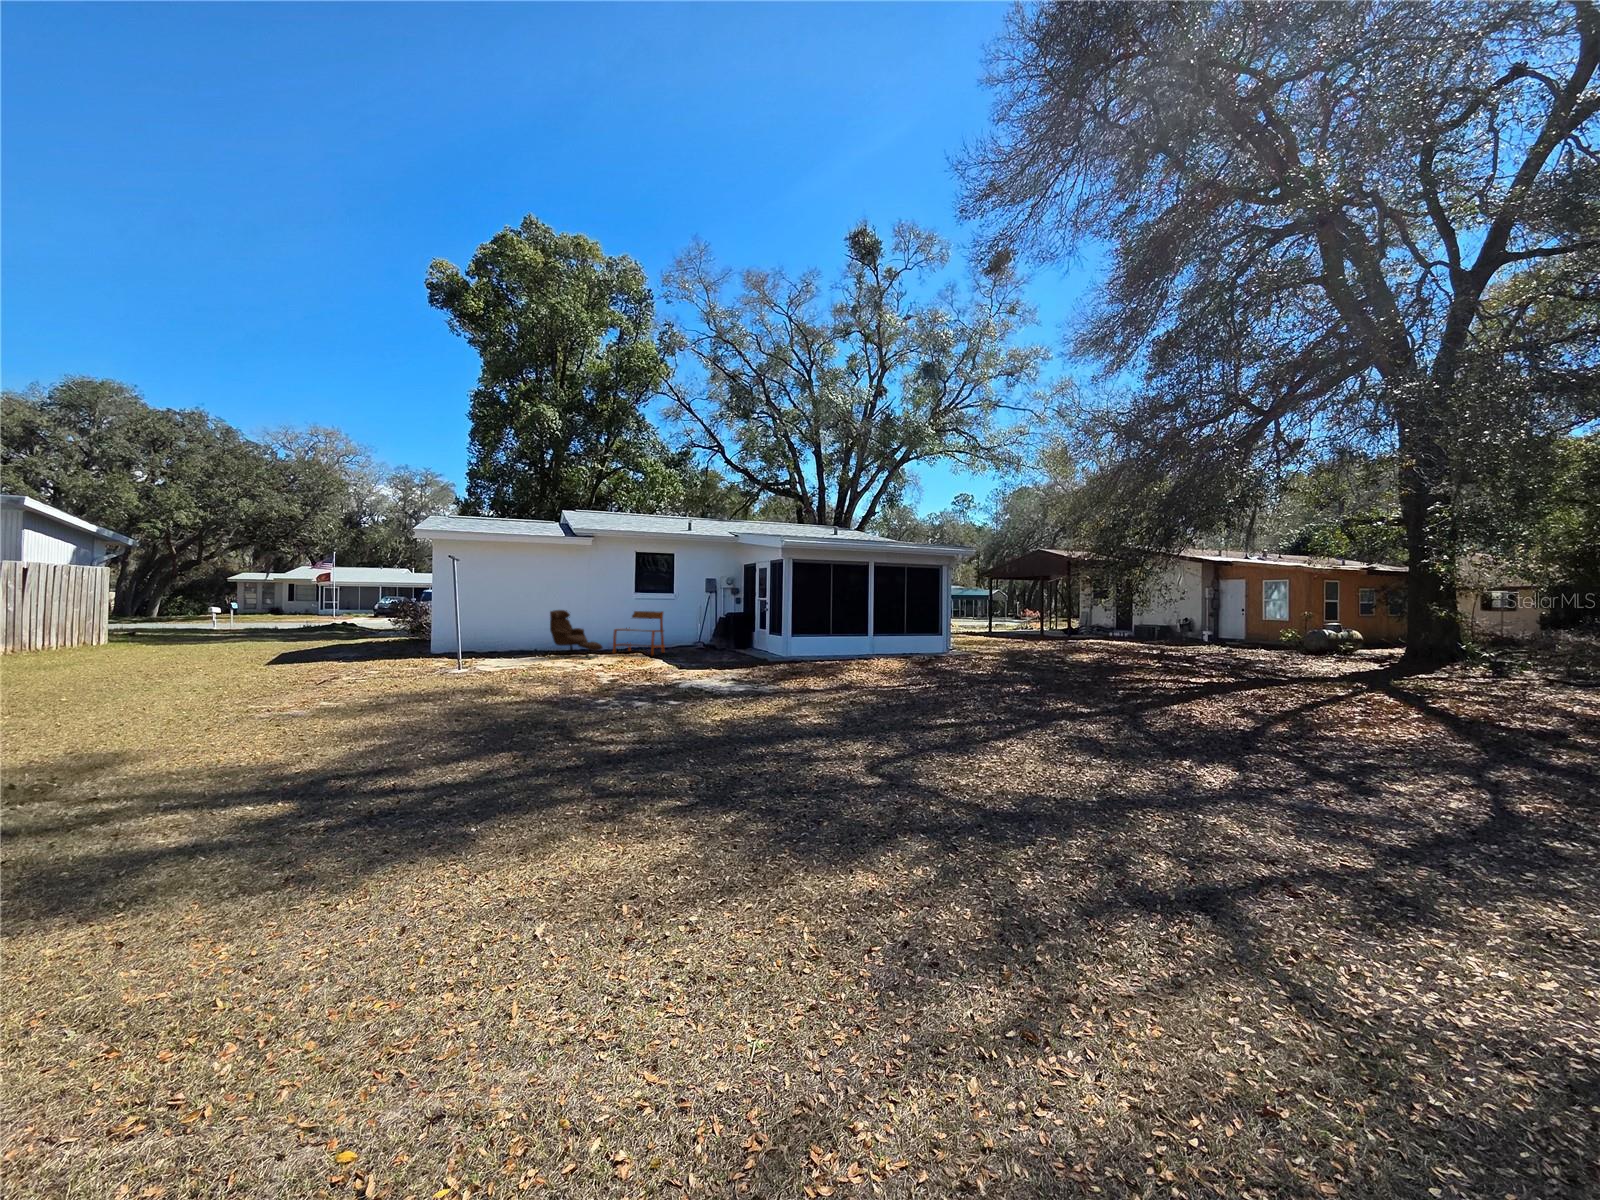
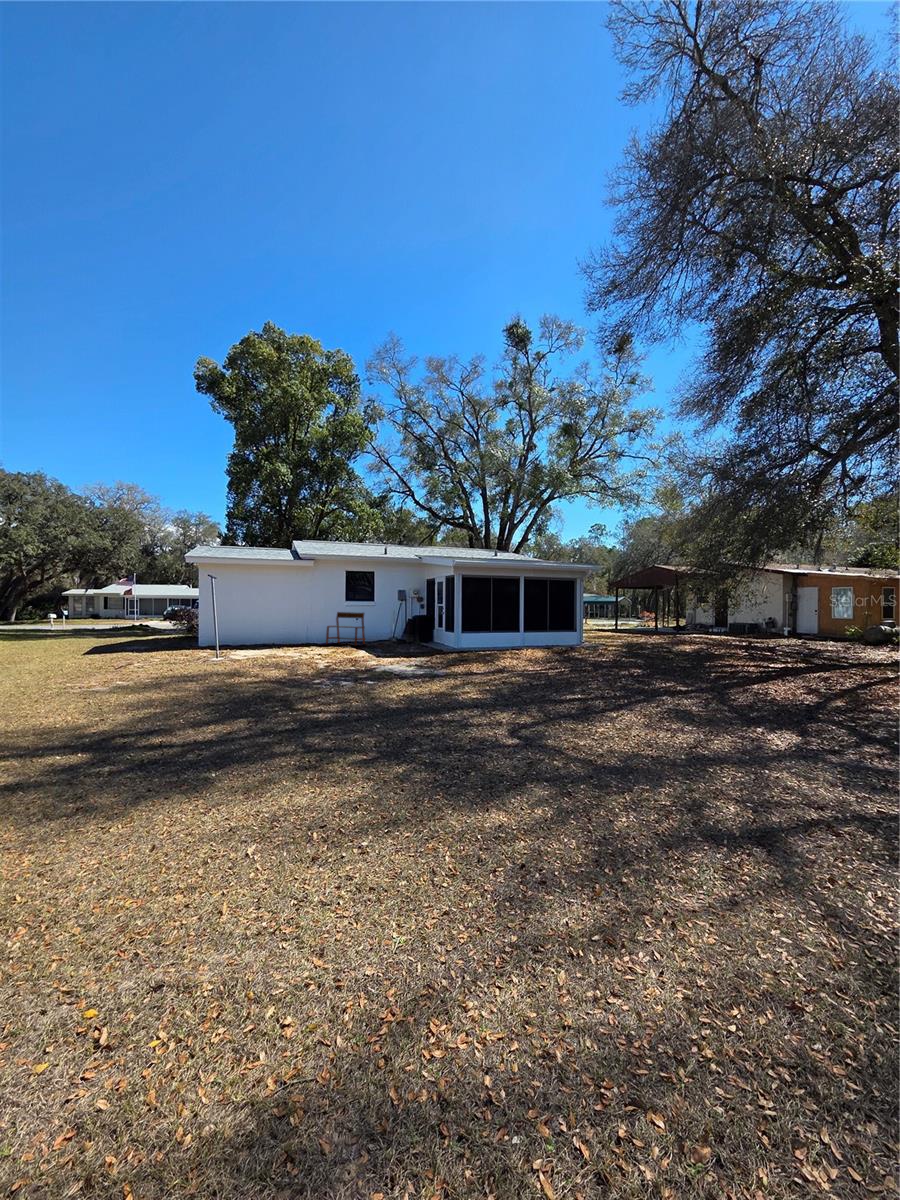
lounge chair: present [550,610,603,657] -> none [279,611,318,647]

